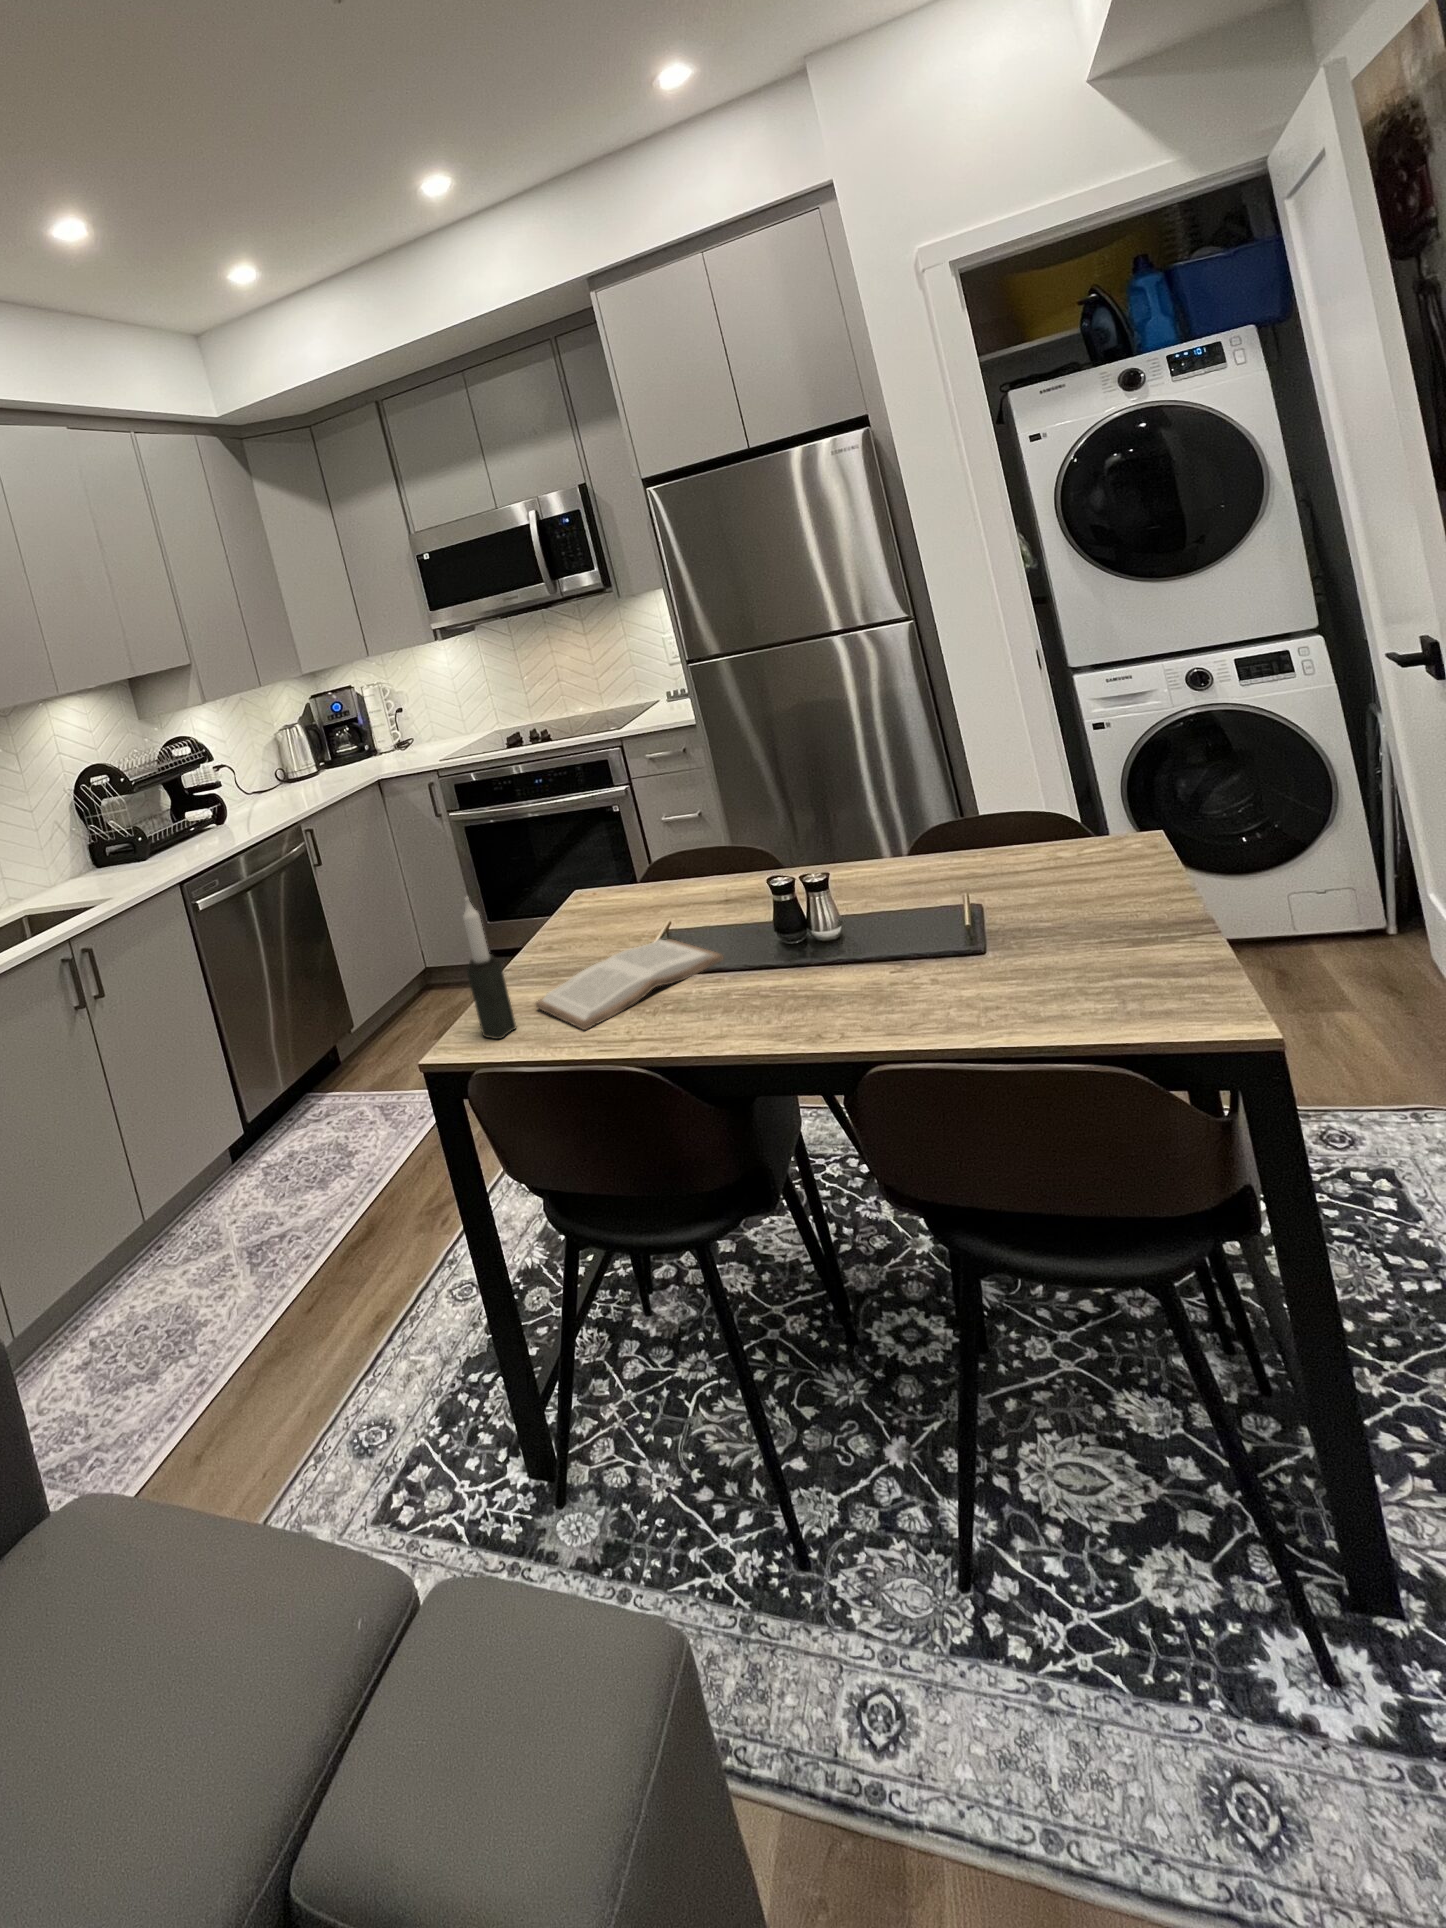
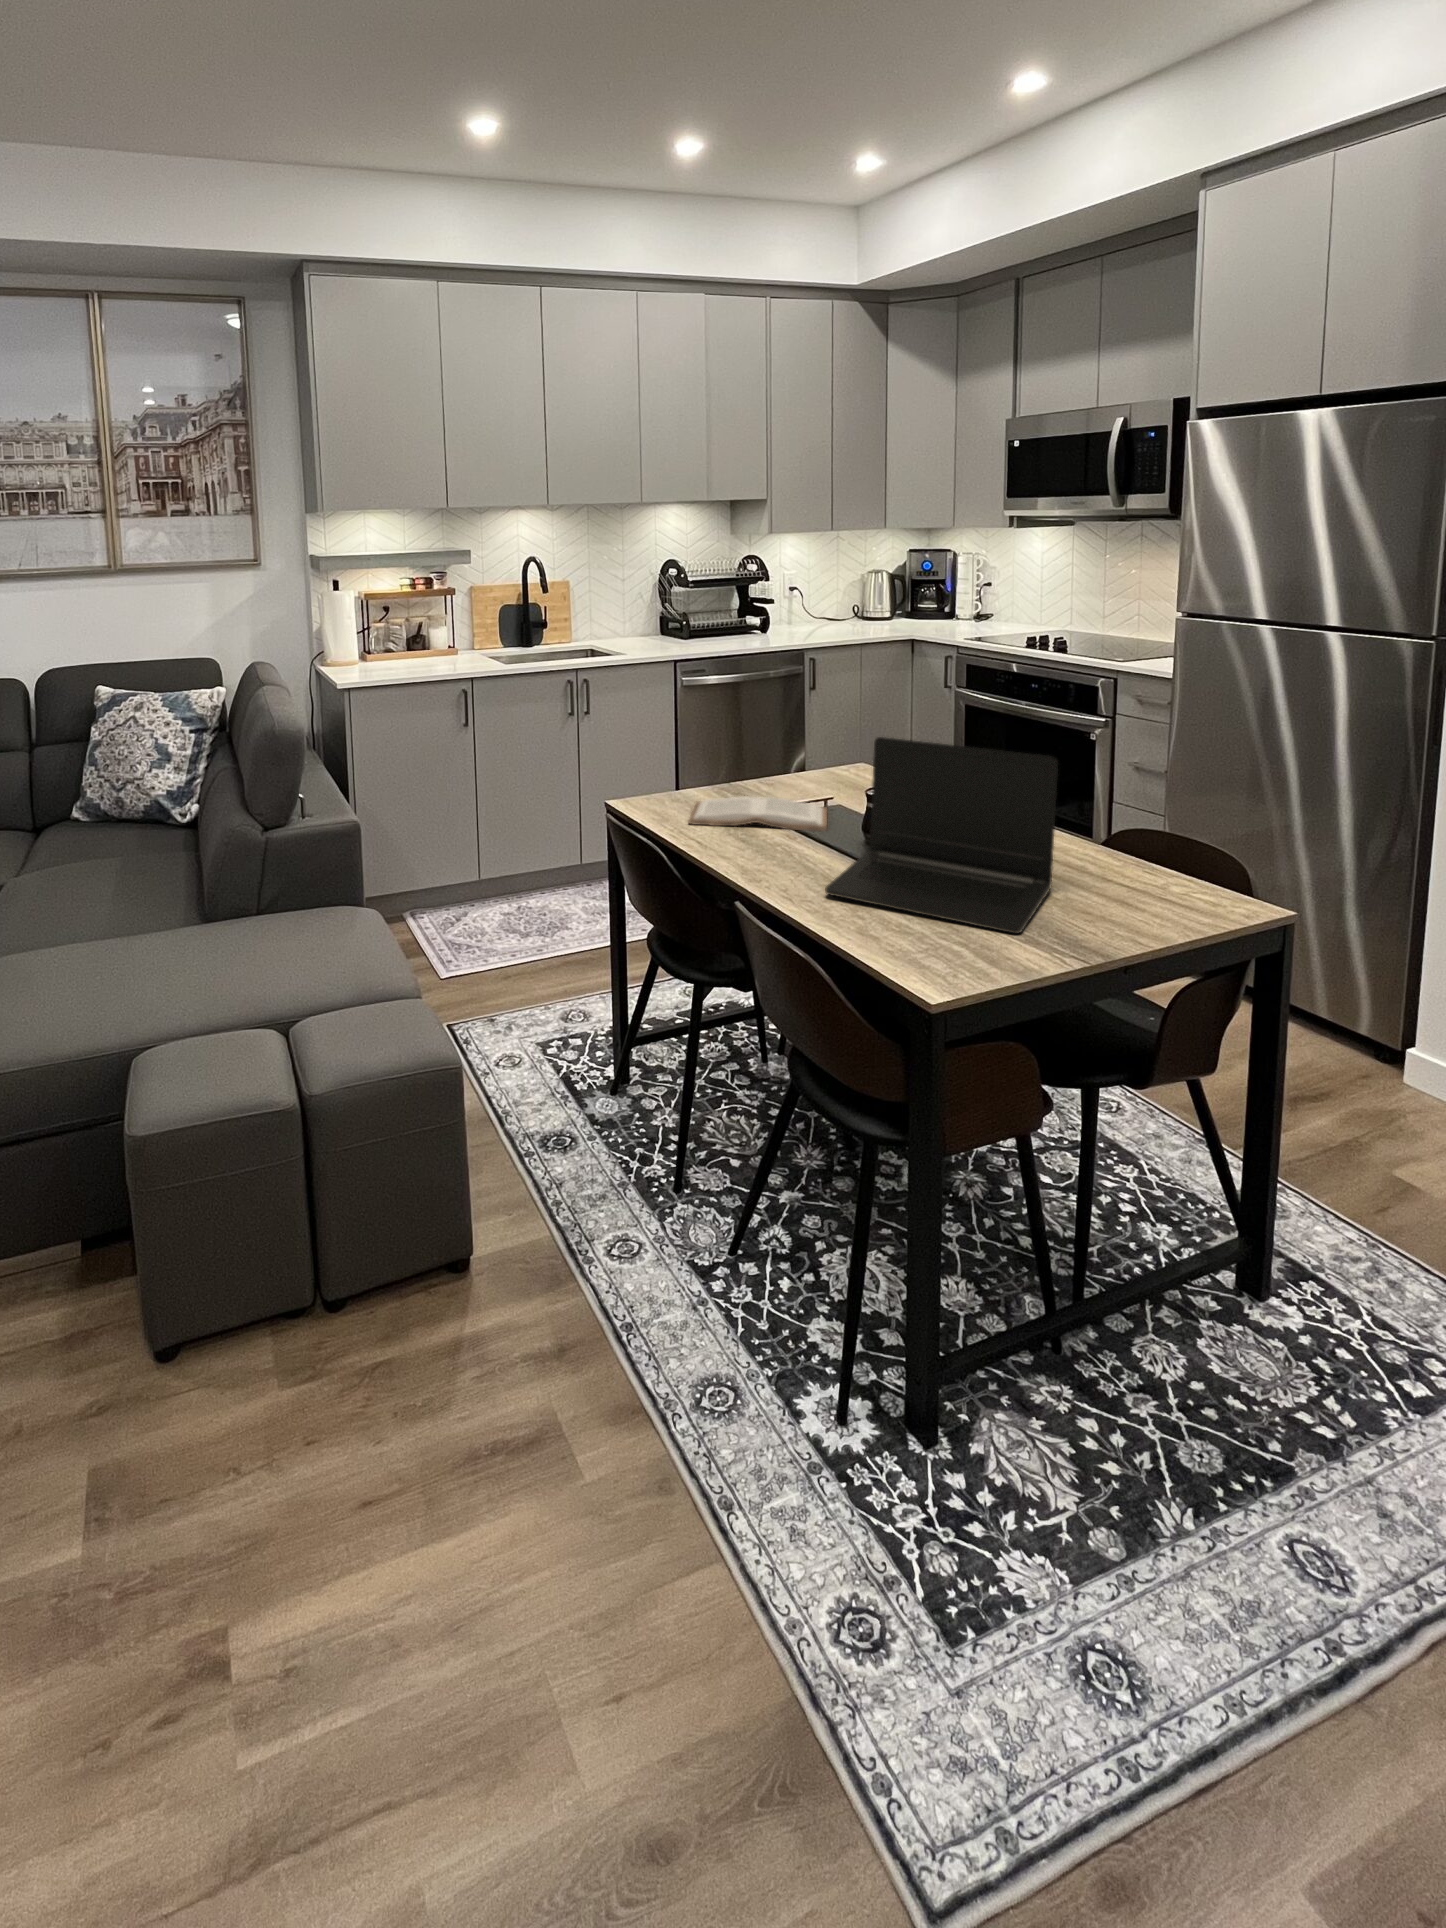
laptop: none [808,759,1135,1007] -> present [825,737,1058,933]
candle: present [463,897,516,1039] -> none [650,710,672,810]

